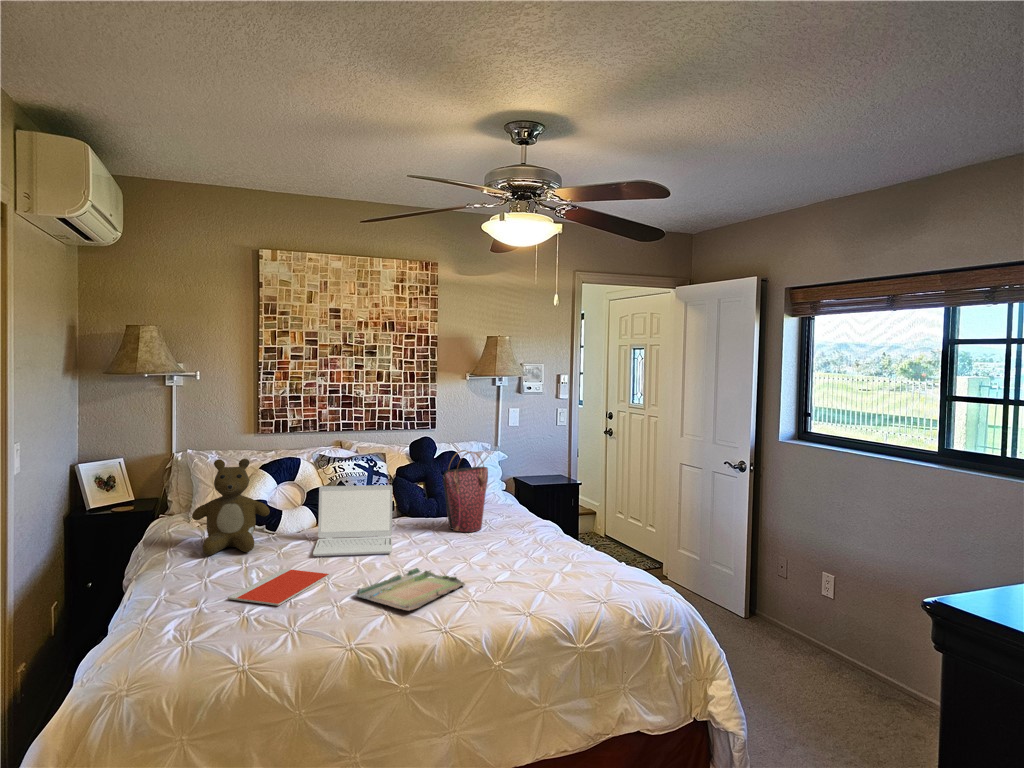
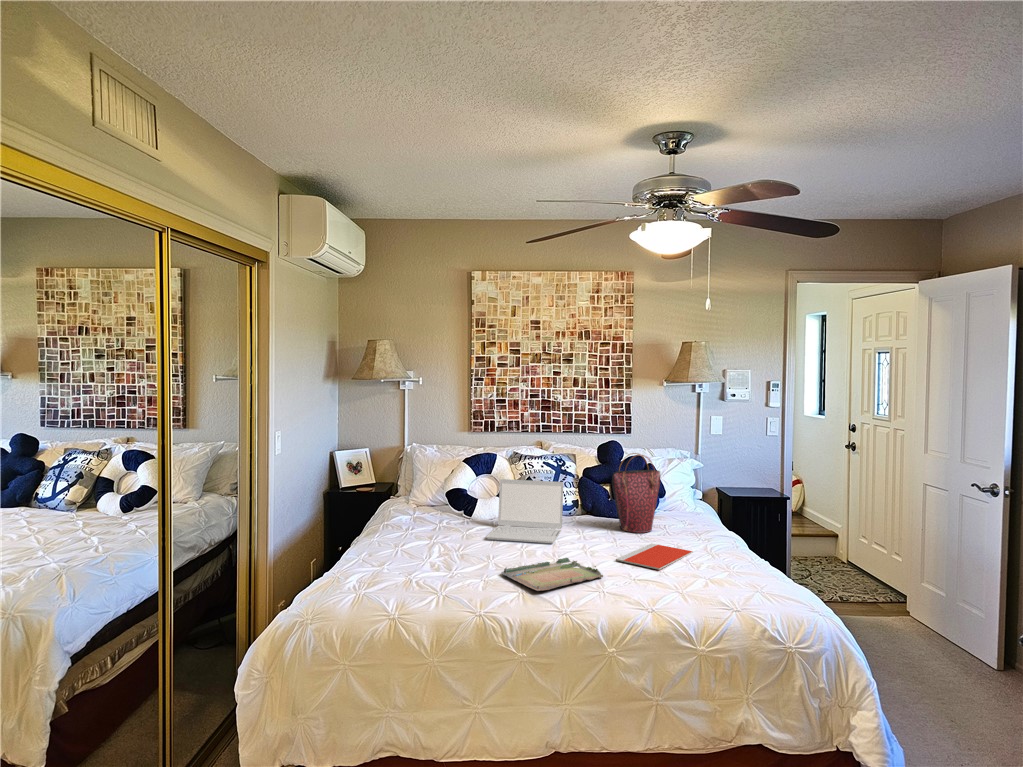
teddy bear: present [192,459,270,555] -> none [400,451,460,530]
notebook: present [228,569,330,606] -> present [616,544,693,570]

